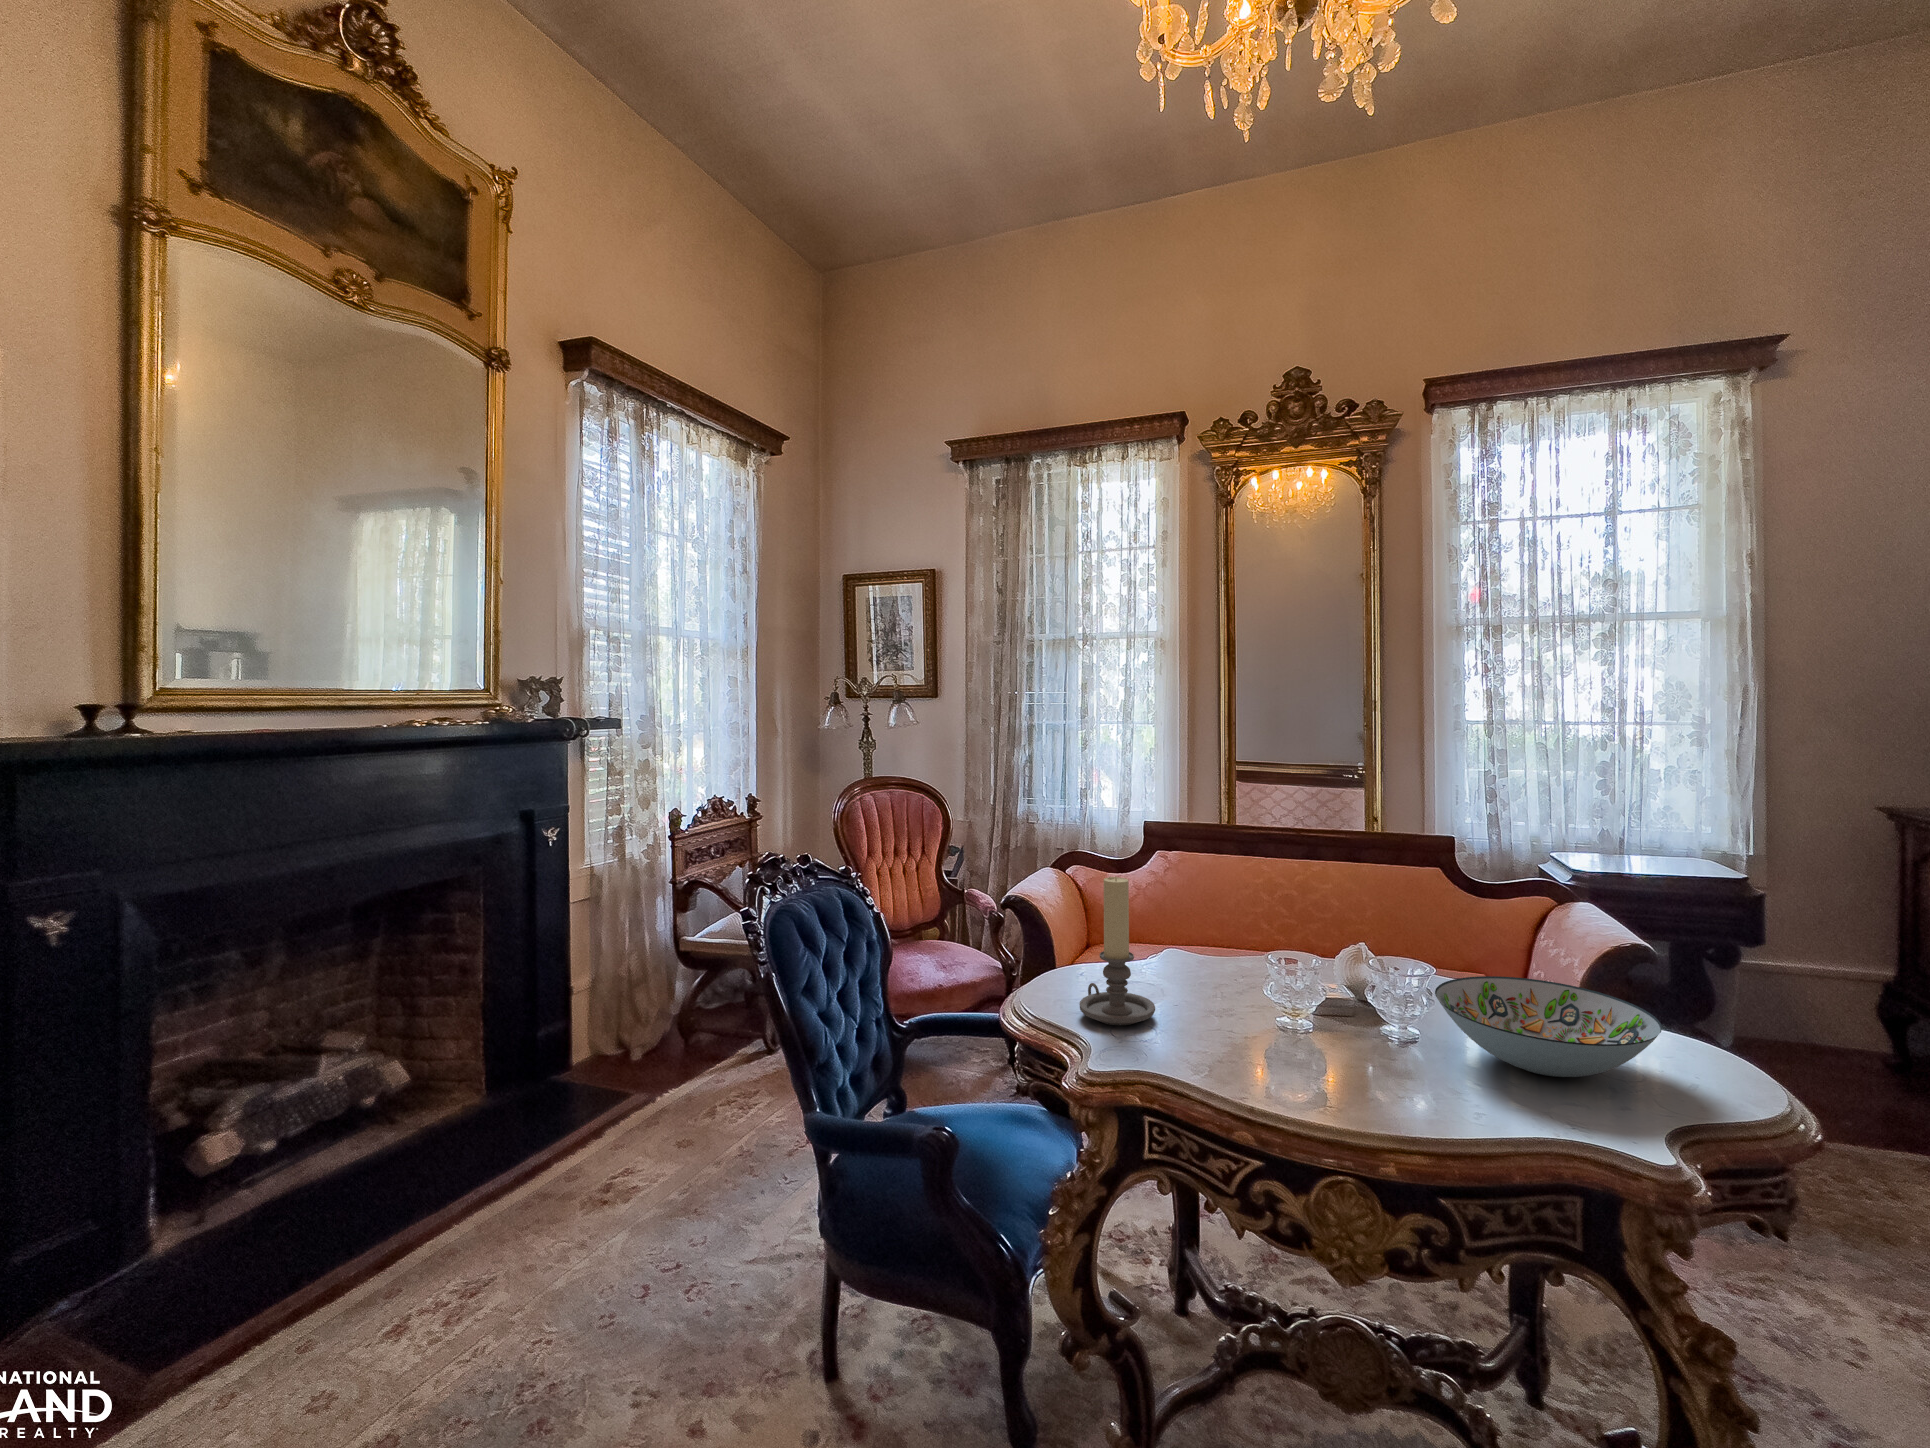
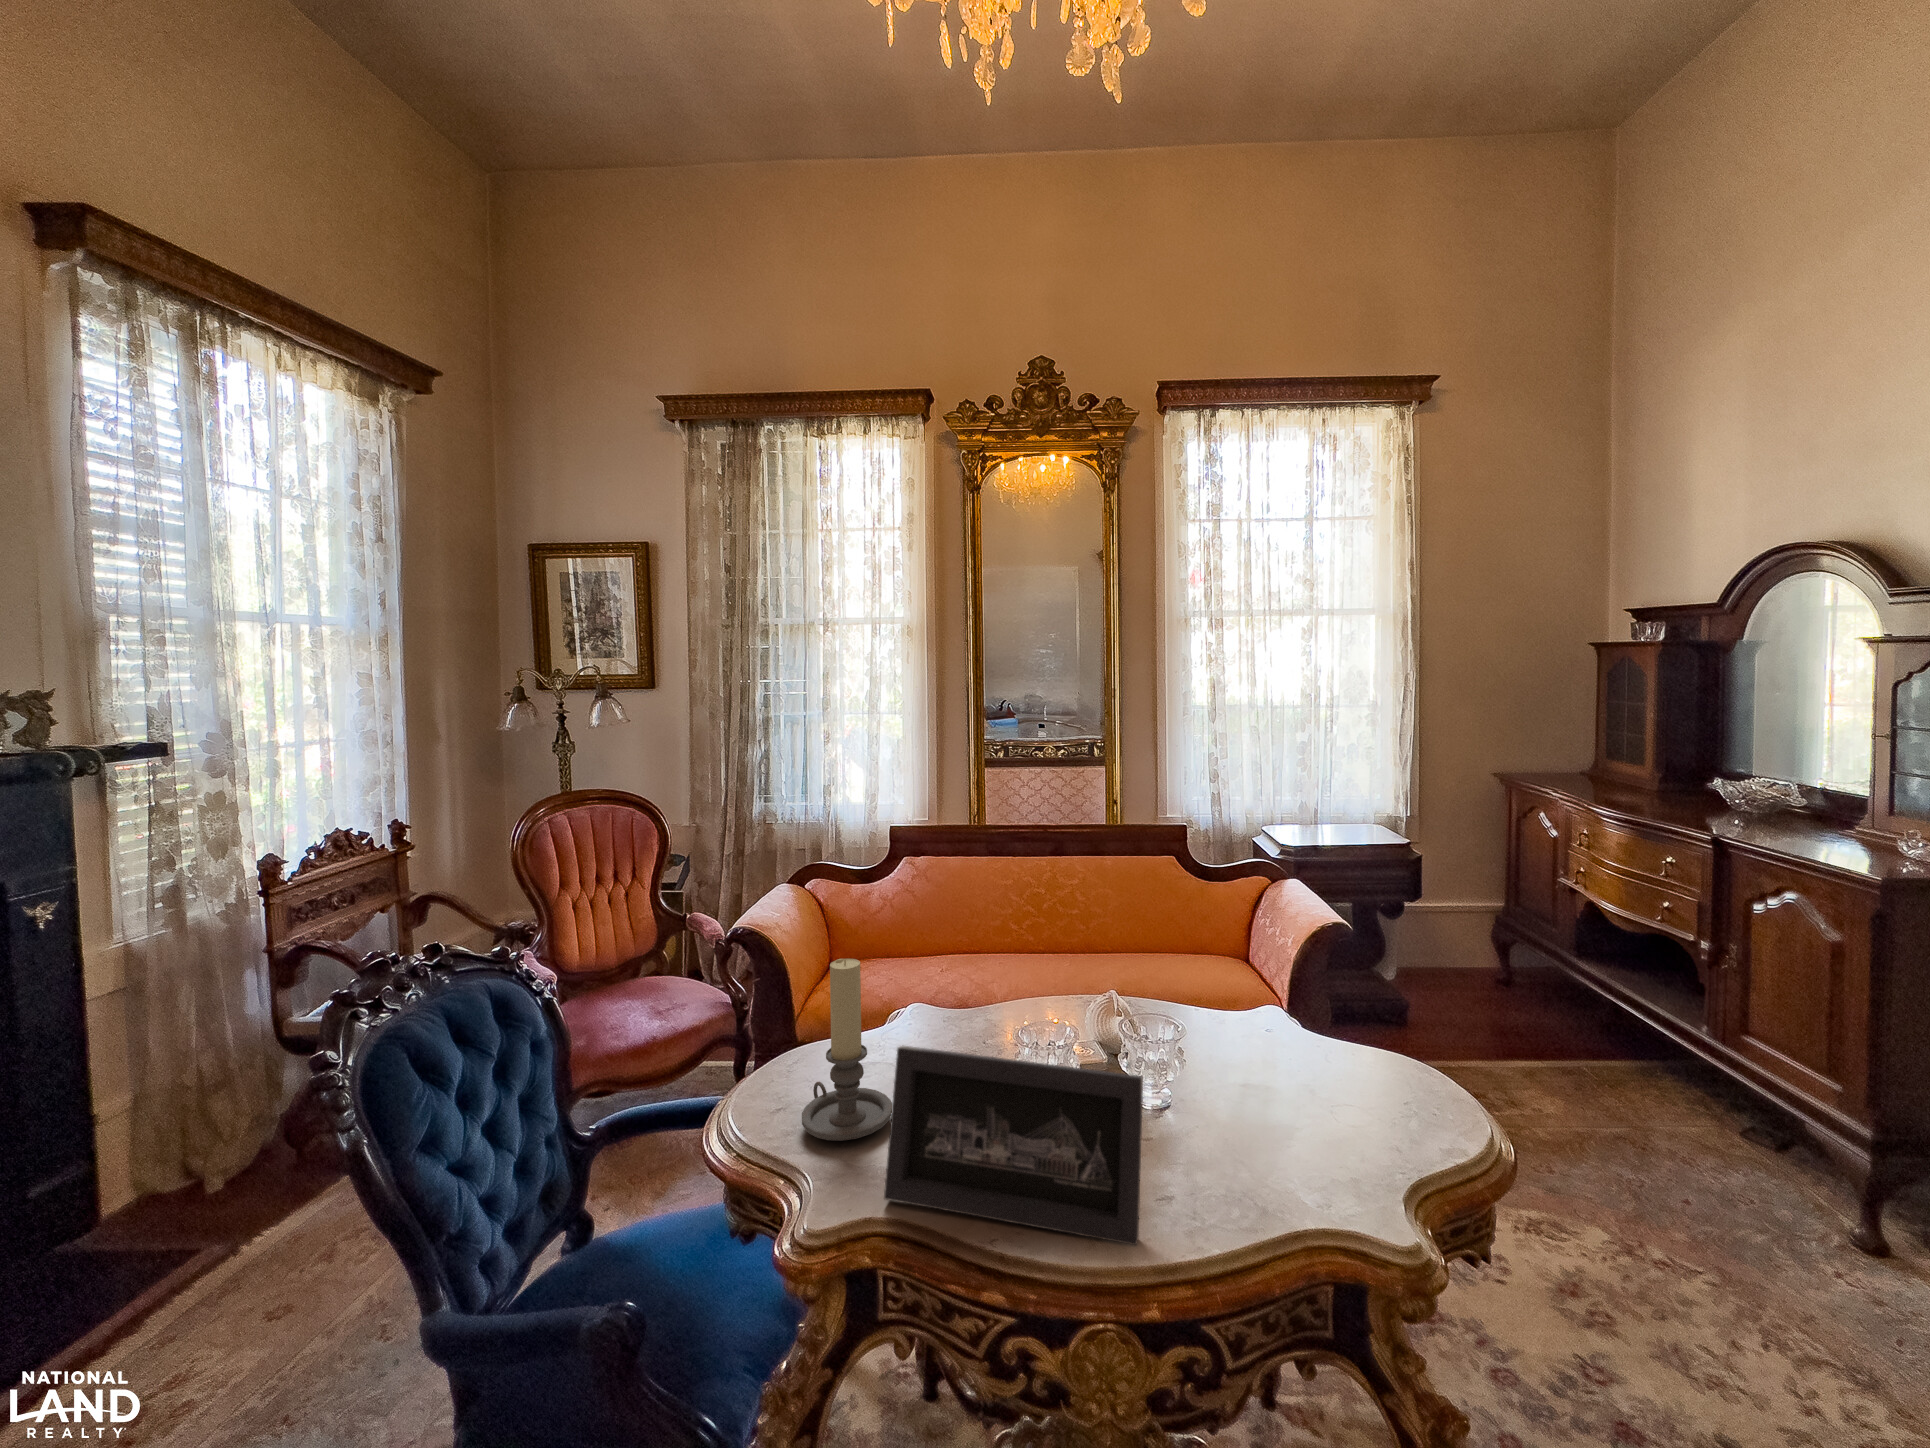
picture frame: none [1150,939,1381,1117] -> present [884,1046,1143,1245]
decorative bowl: present [1435,976,1662,1077] -> none [1189,1023,1397,1143]

